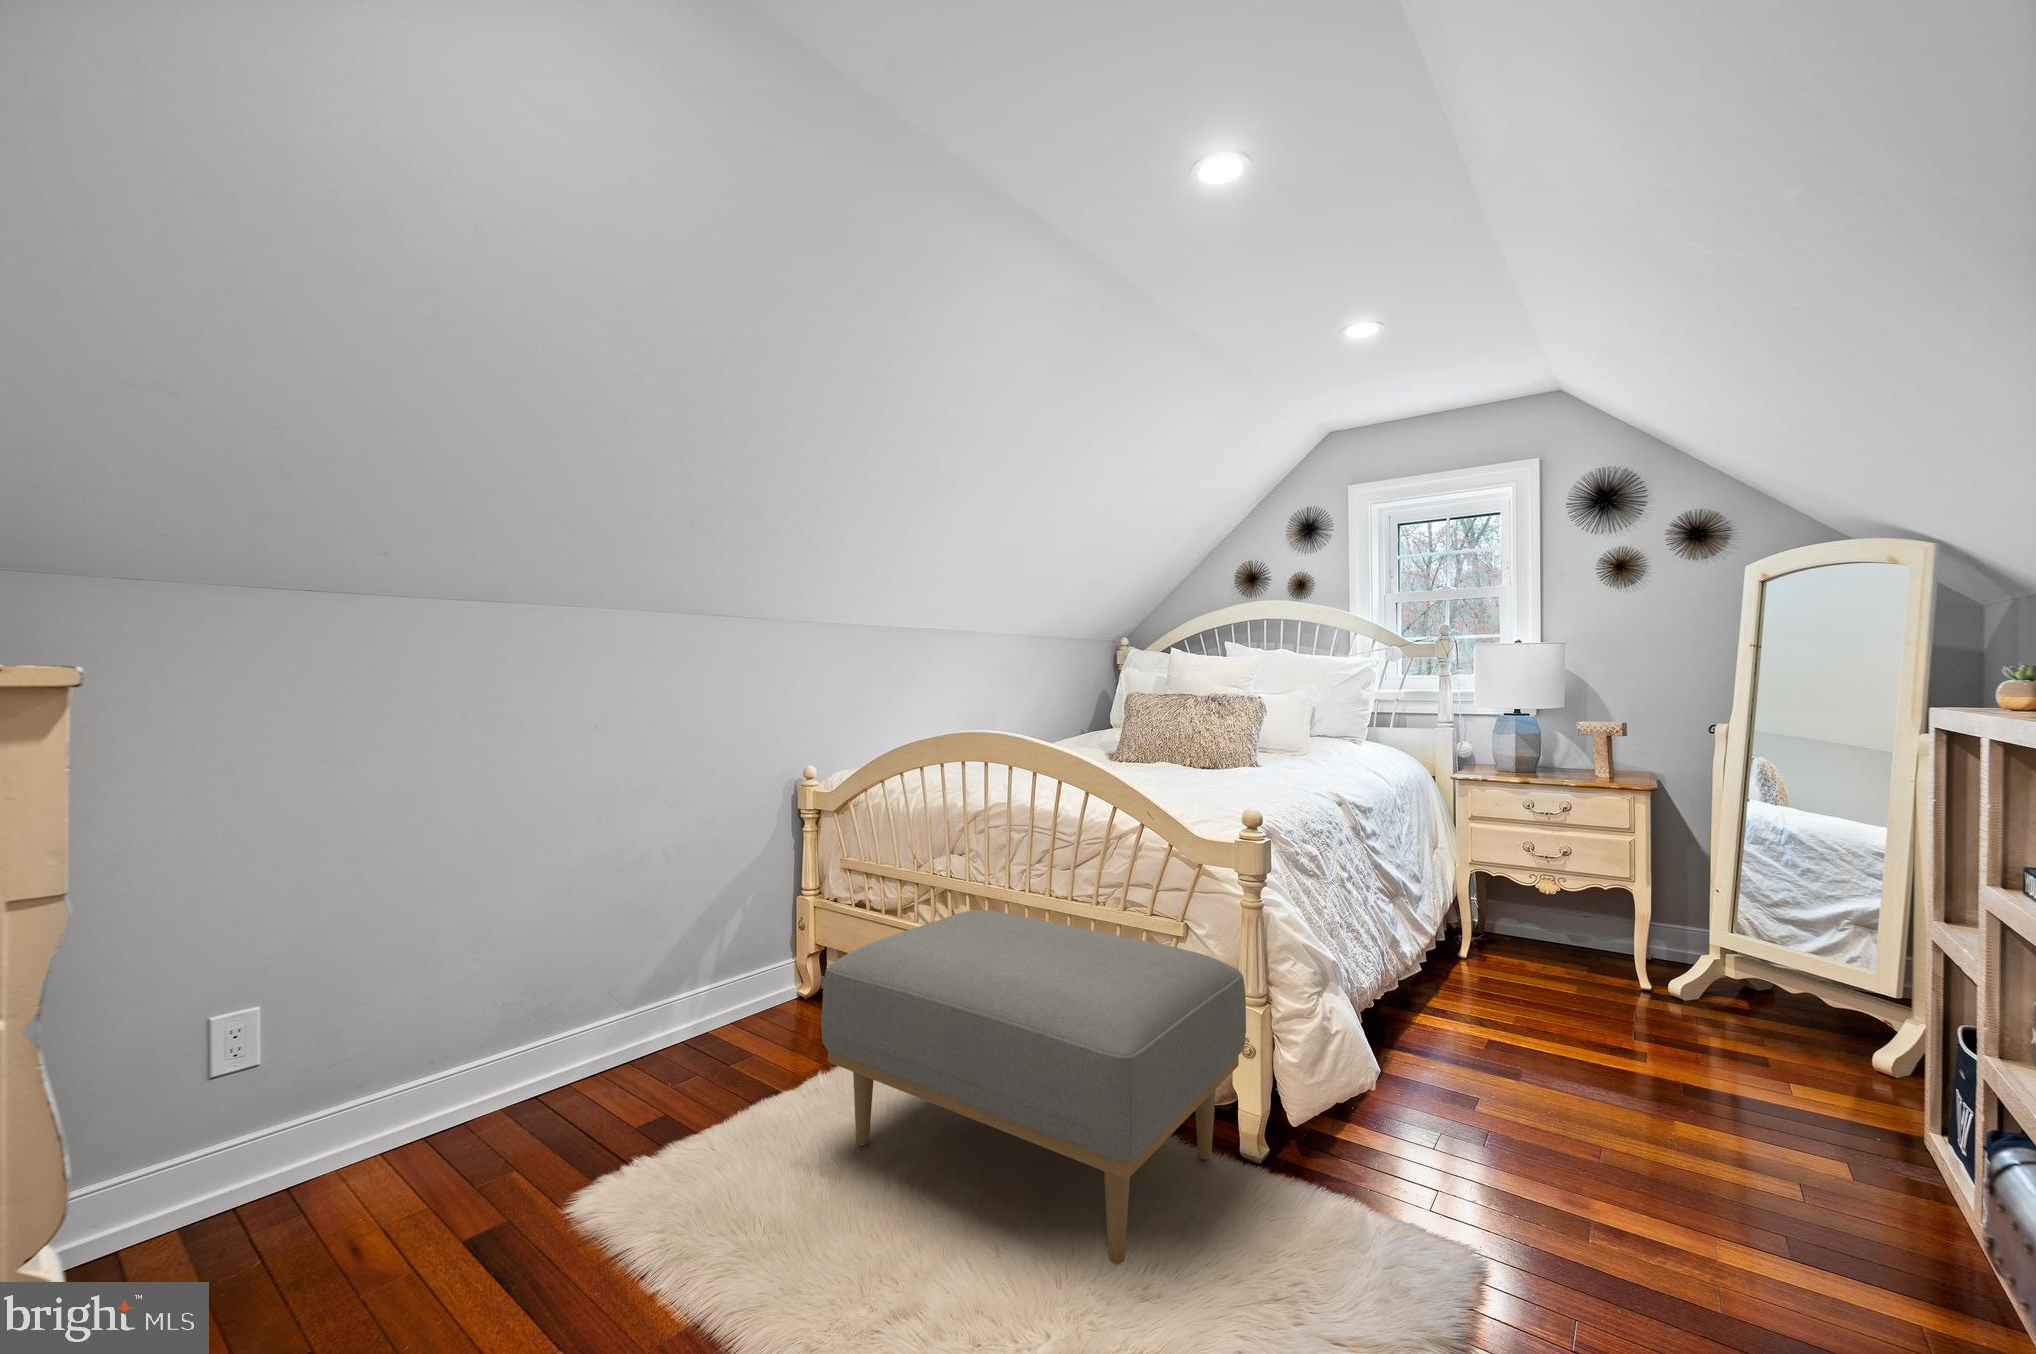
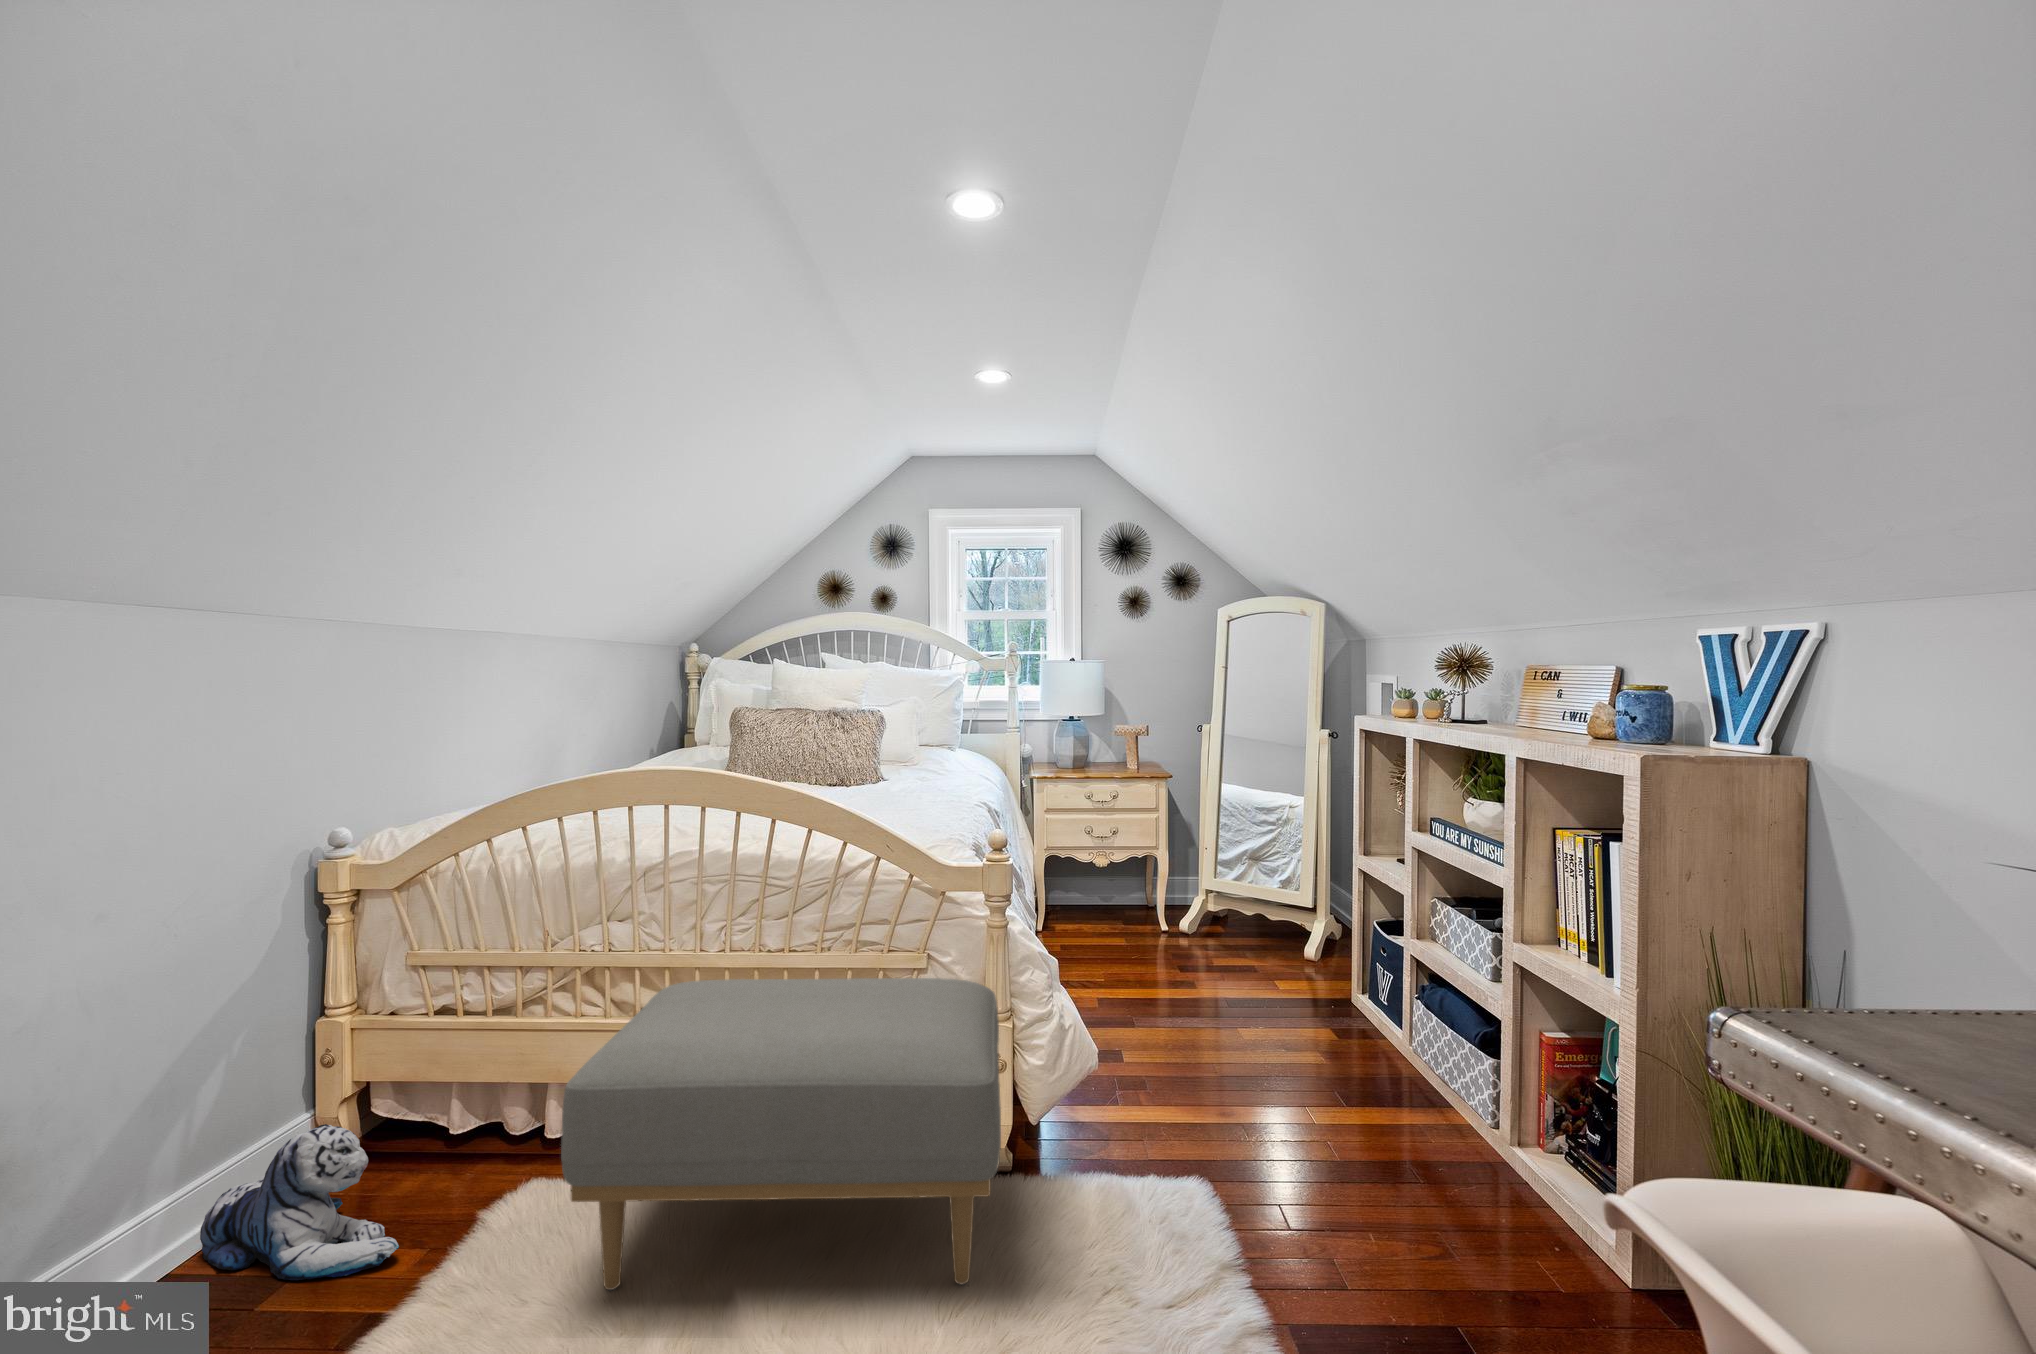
plush toy: none [691,964,775,1072] -> present [200,1124,399,1280]

